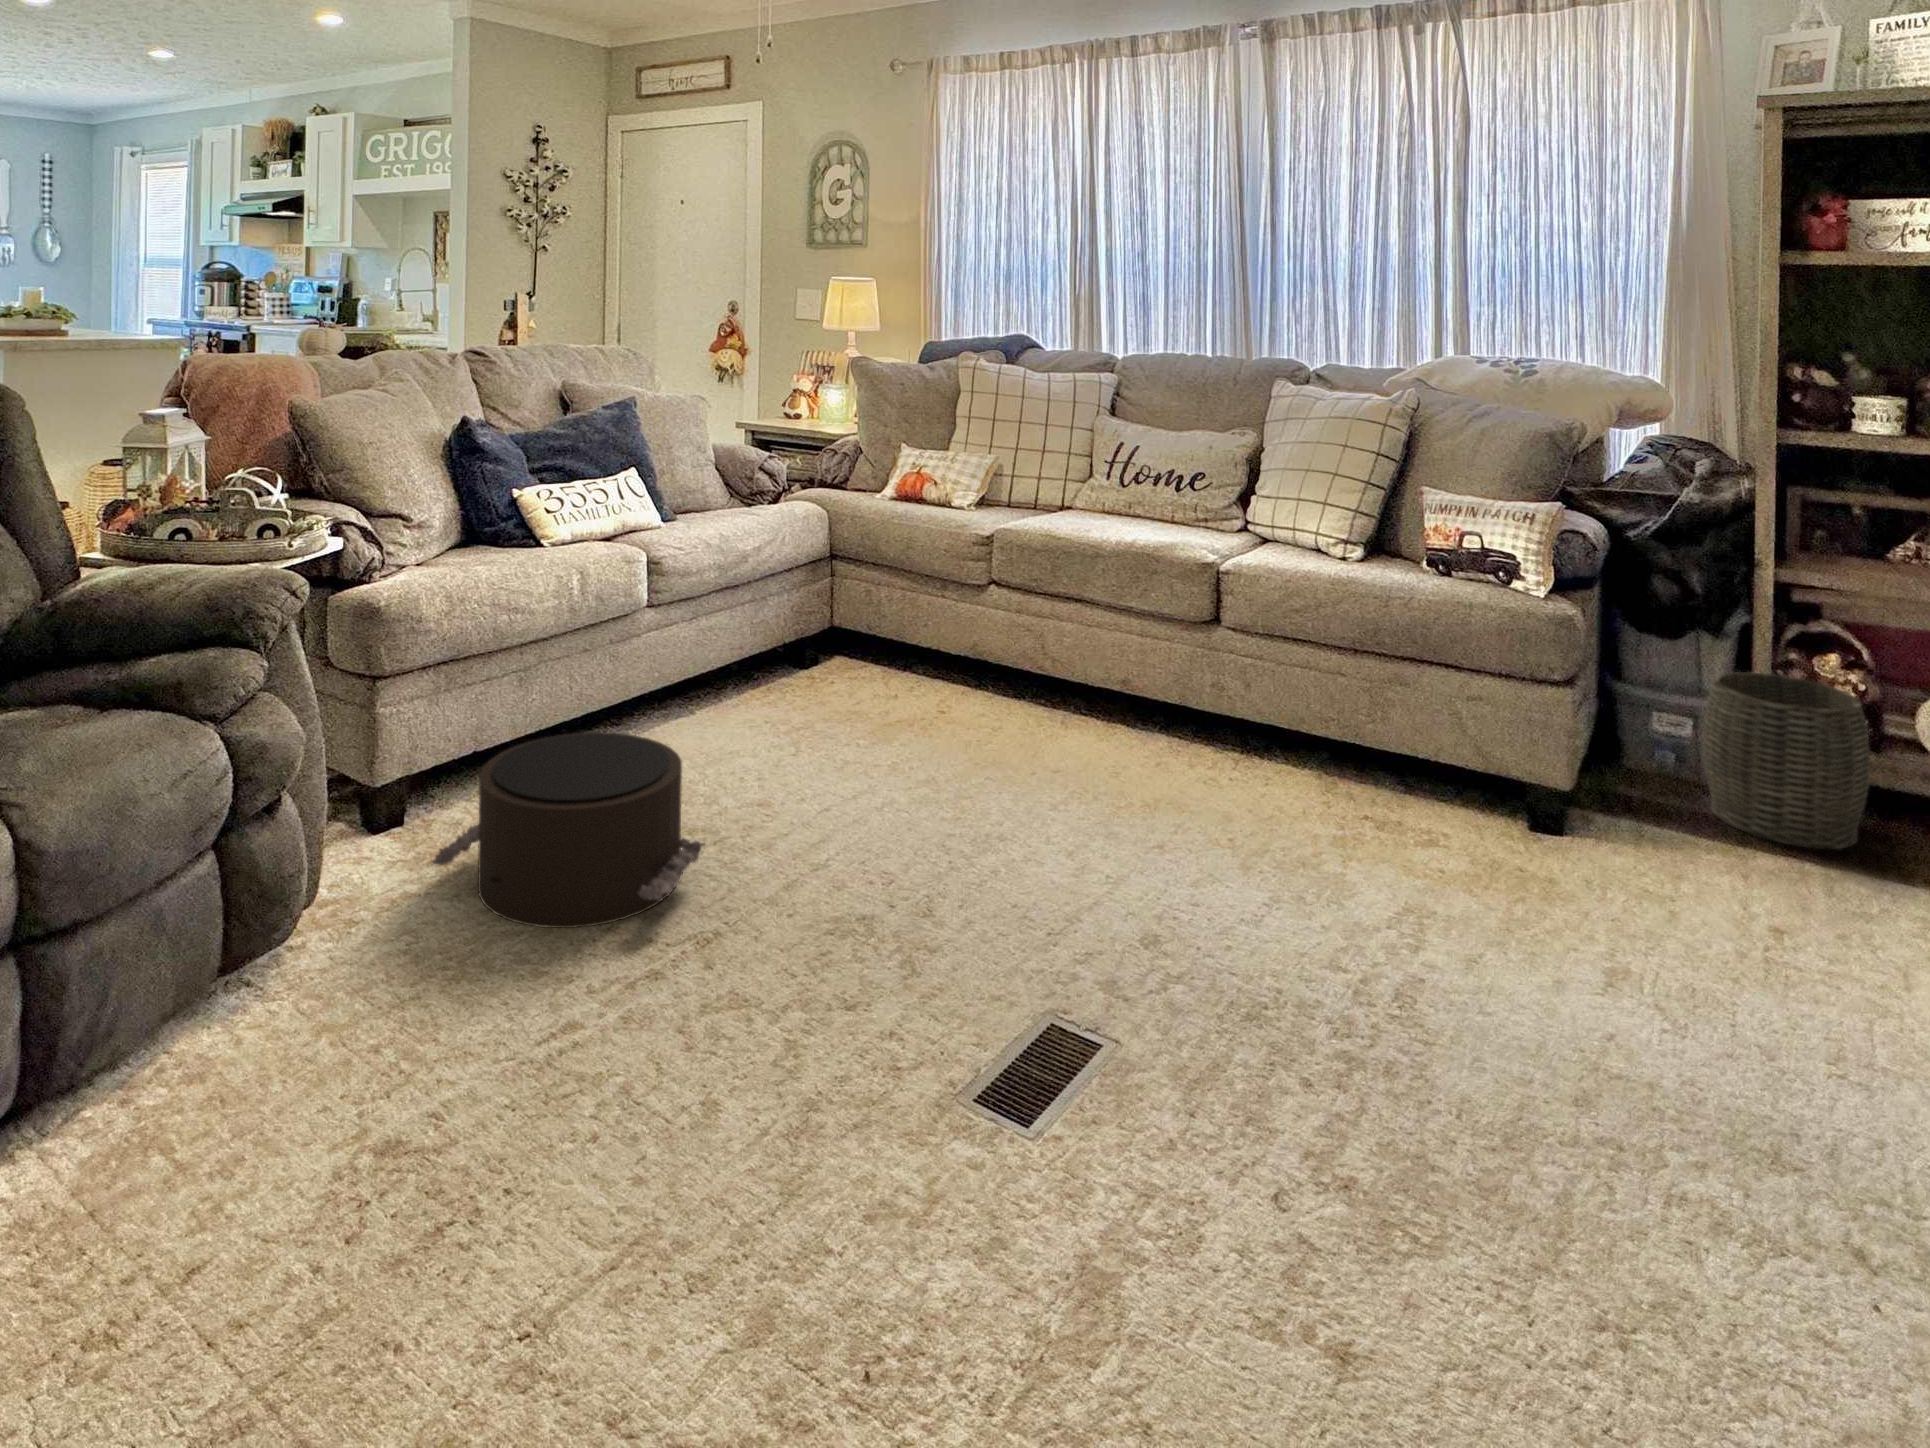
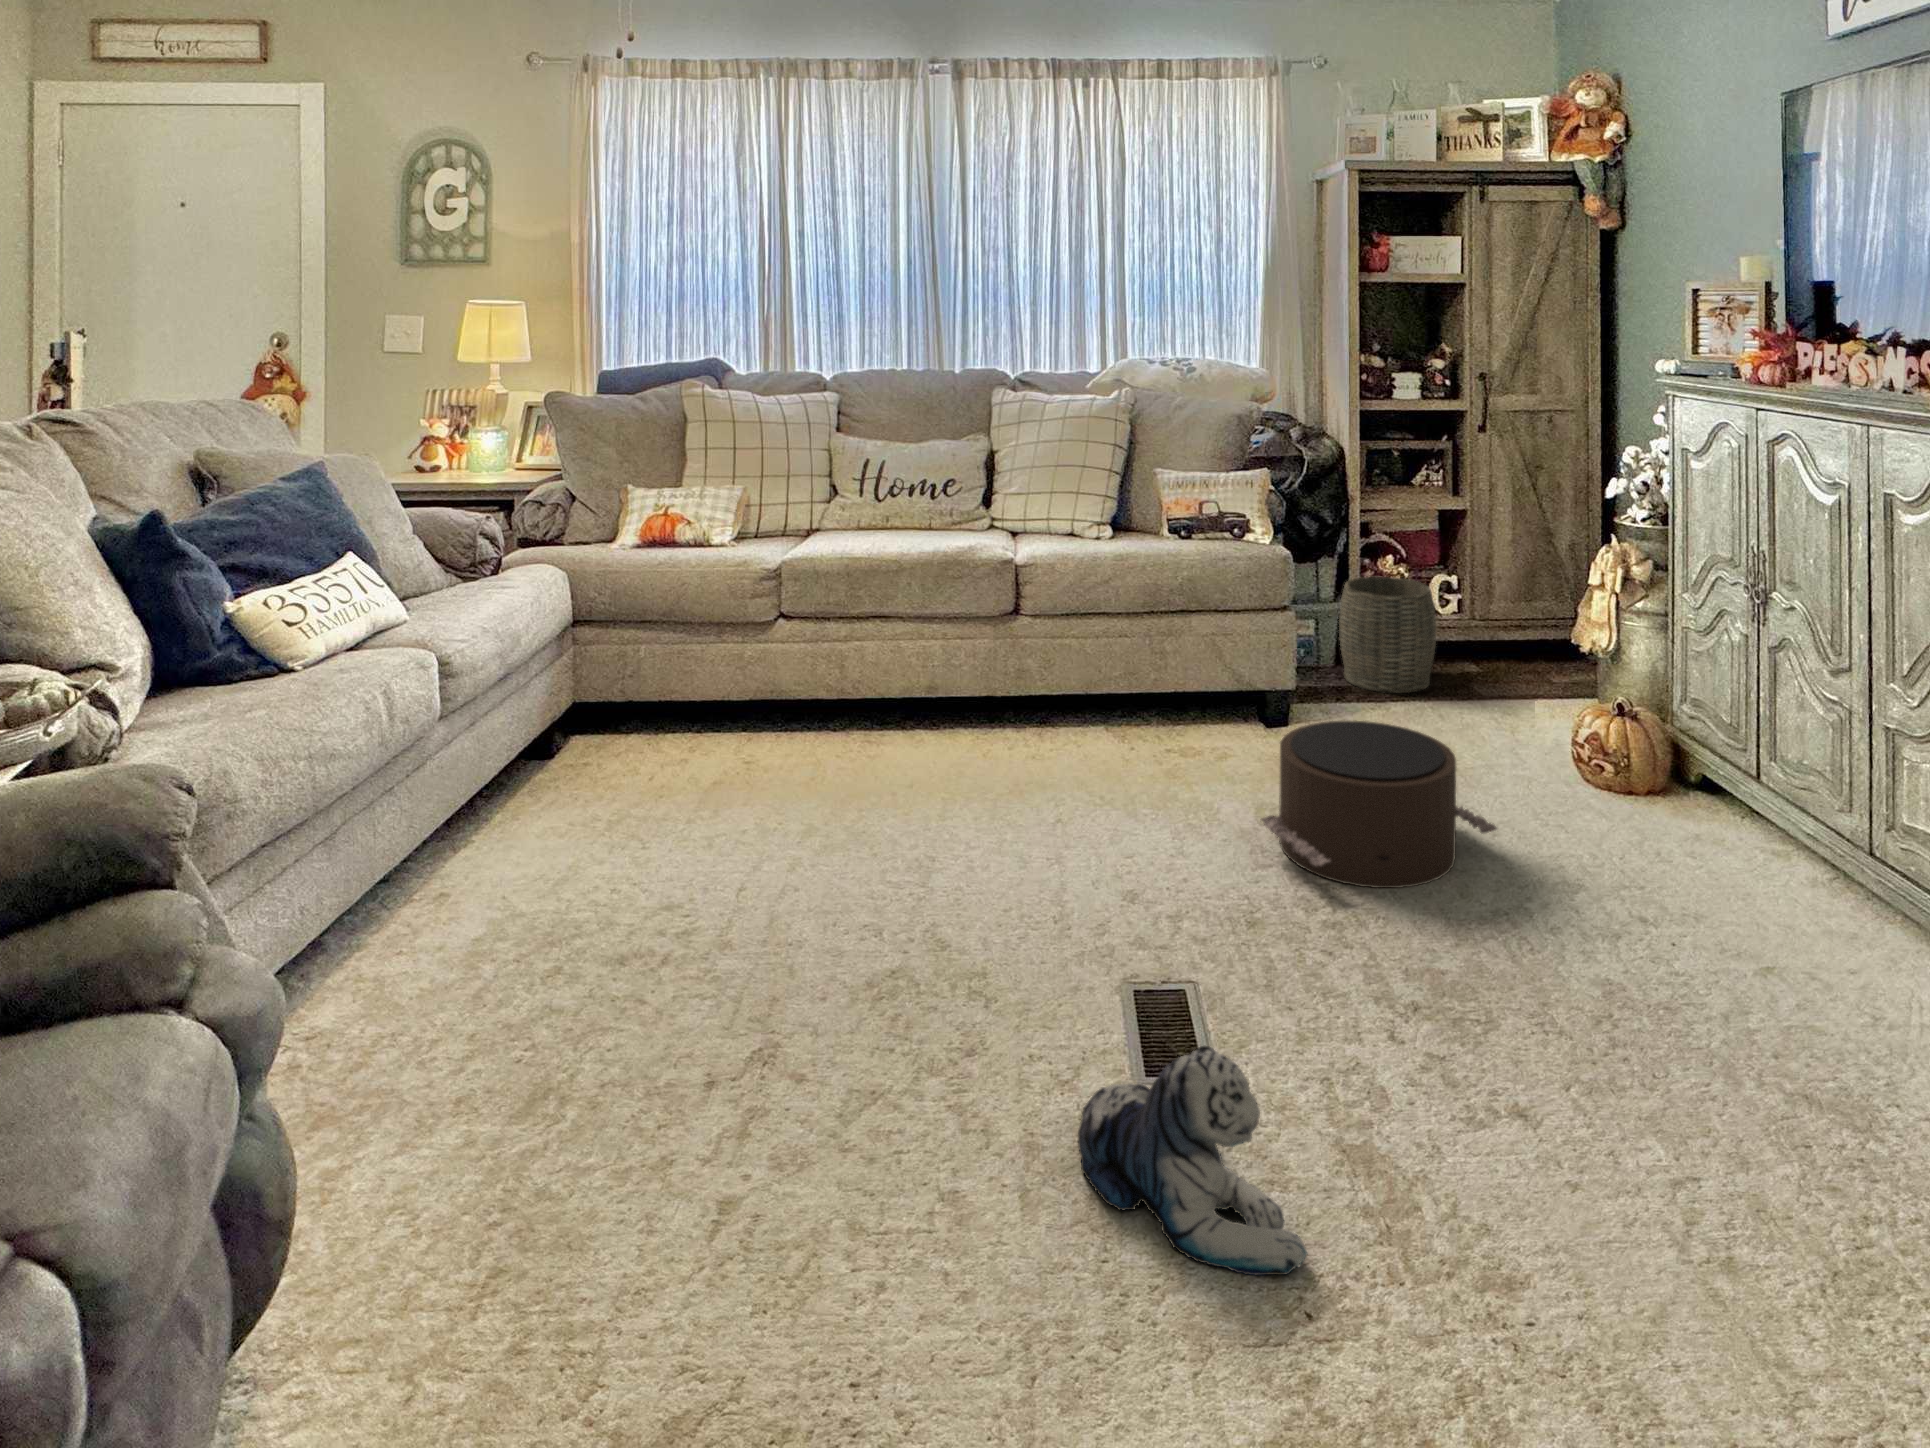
pouf: present [432,732,705,928] -> present [1261,721,1498,888]
plush toy: none [795,1076,963,1364] -> present [1078,1045,1307,1275]

